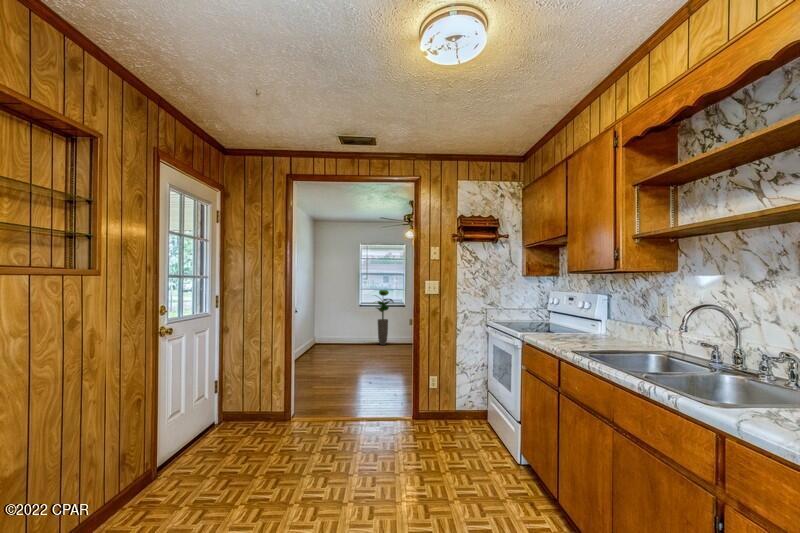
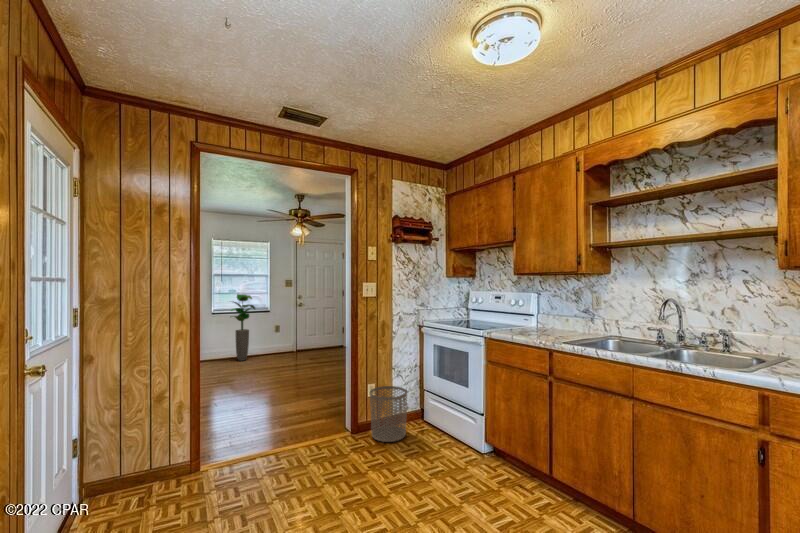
waste bin: none [428,379,463,432] -> present [370,386,407,442]

